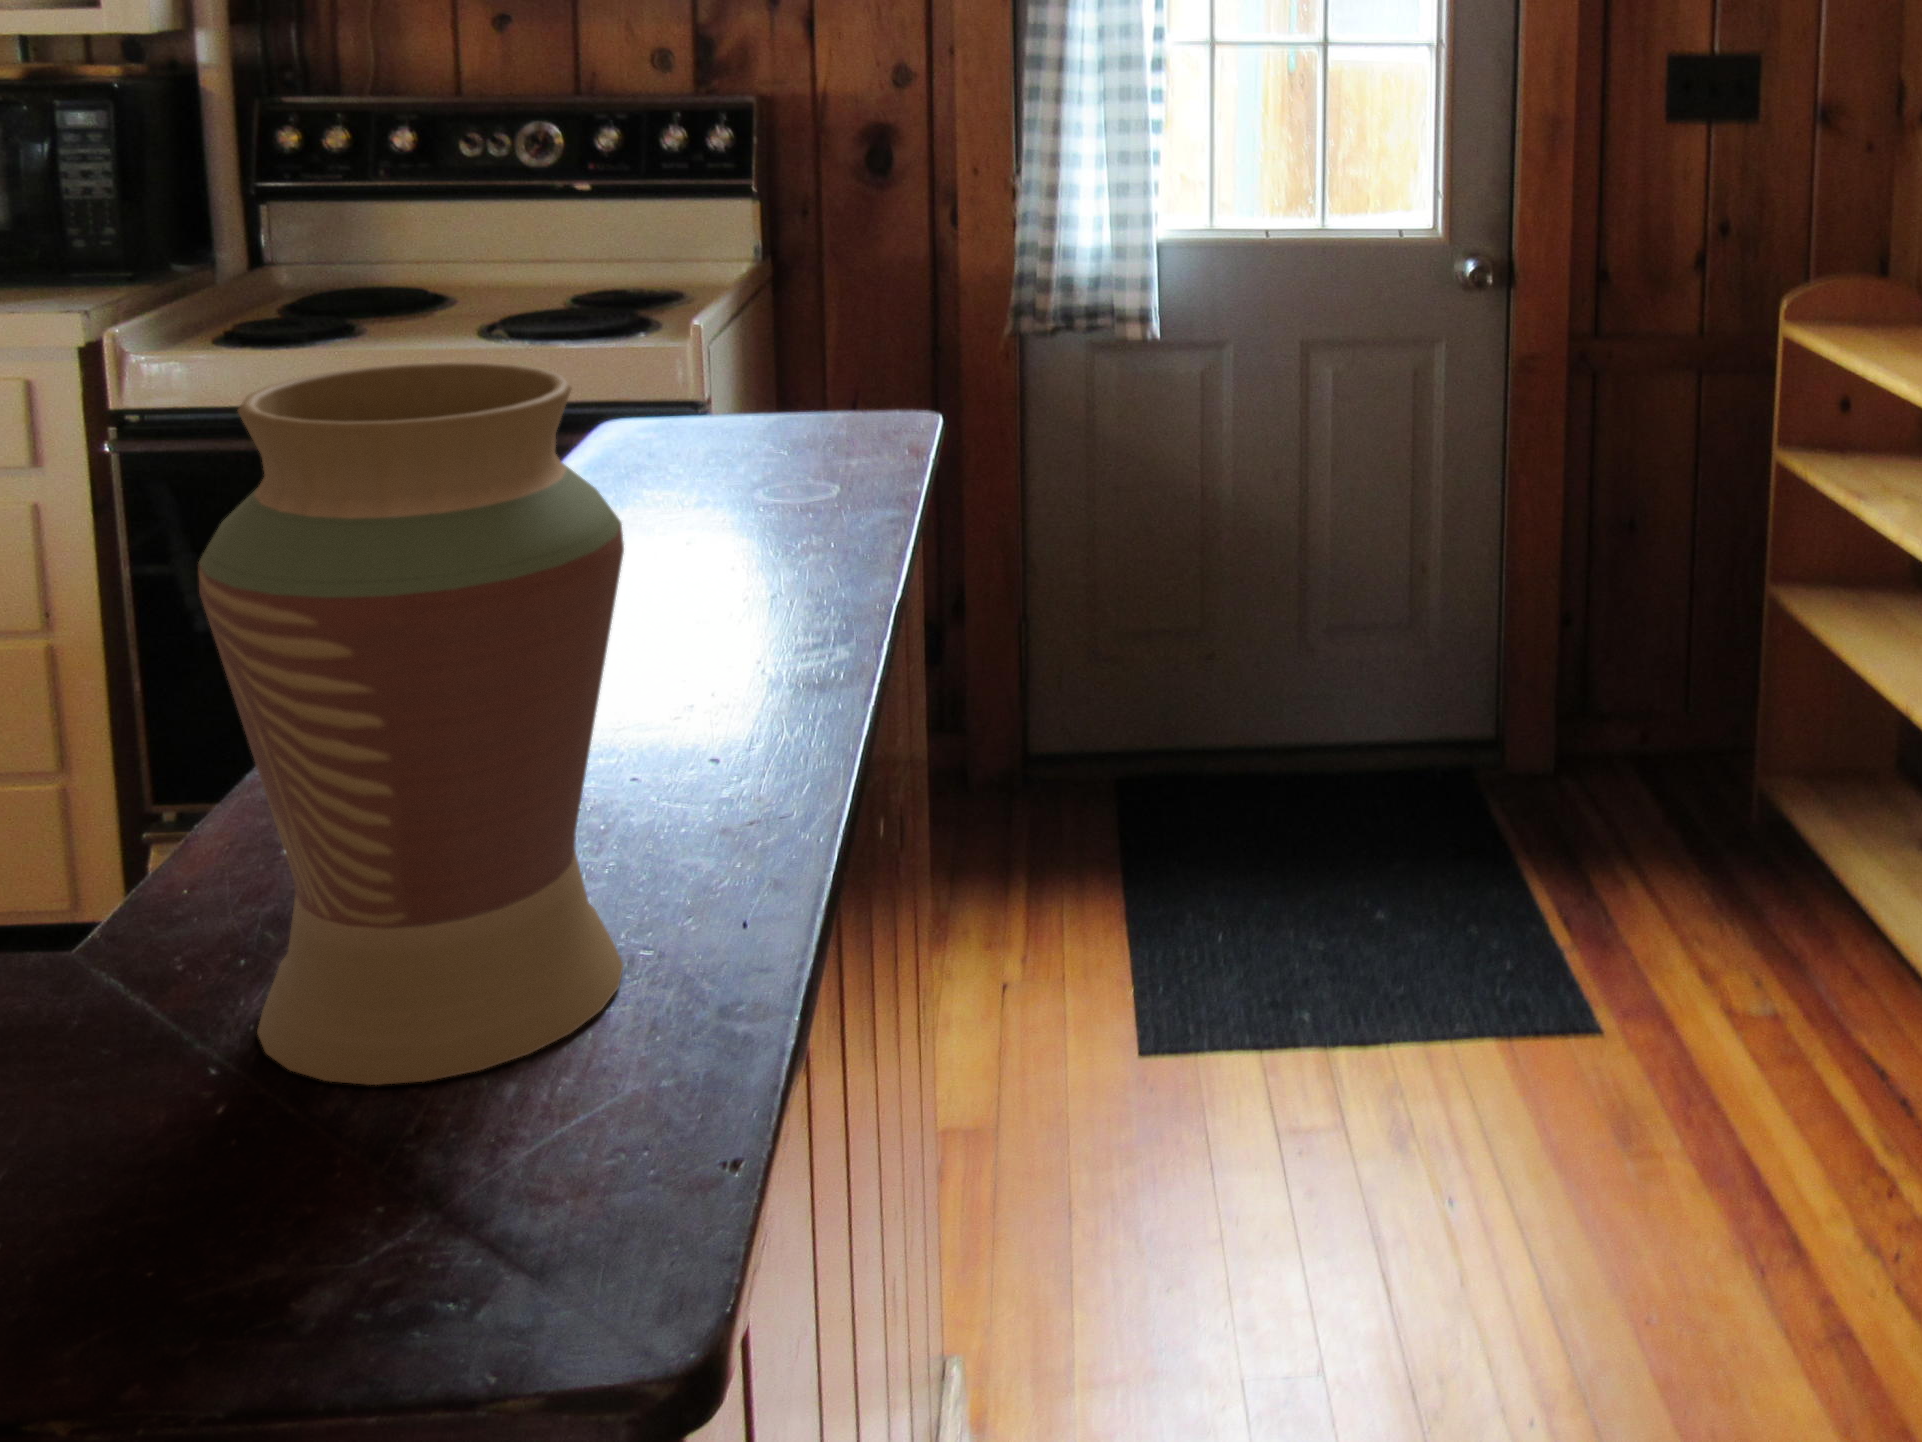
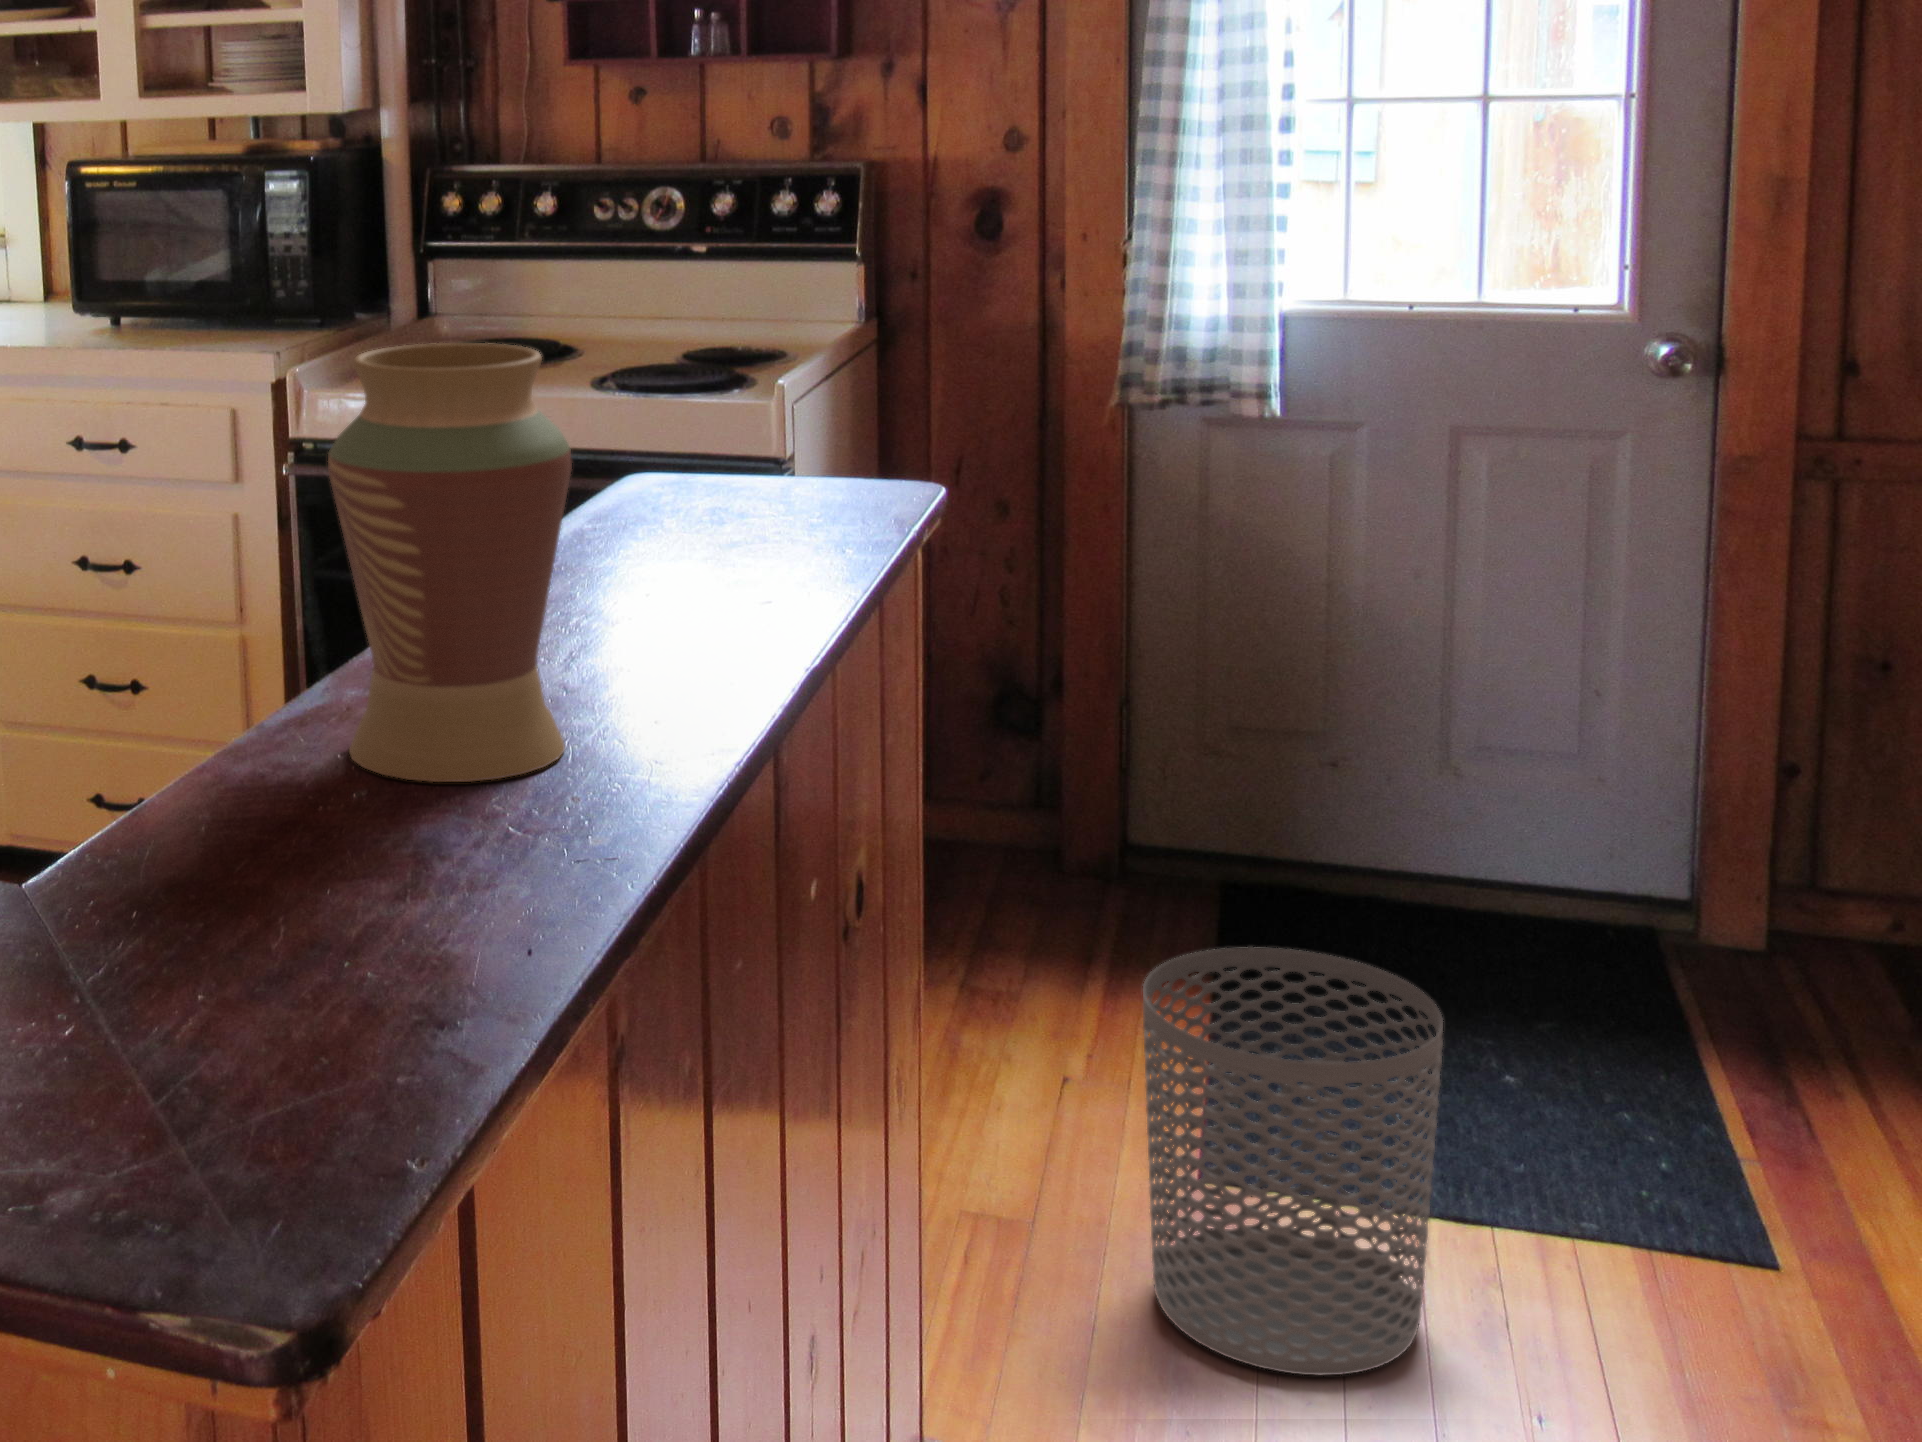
waste bin: none [1128,860,1403,1284] -> present [1143,947,1443,1375]

